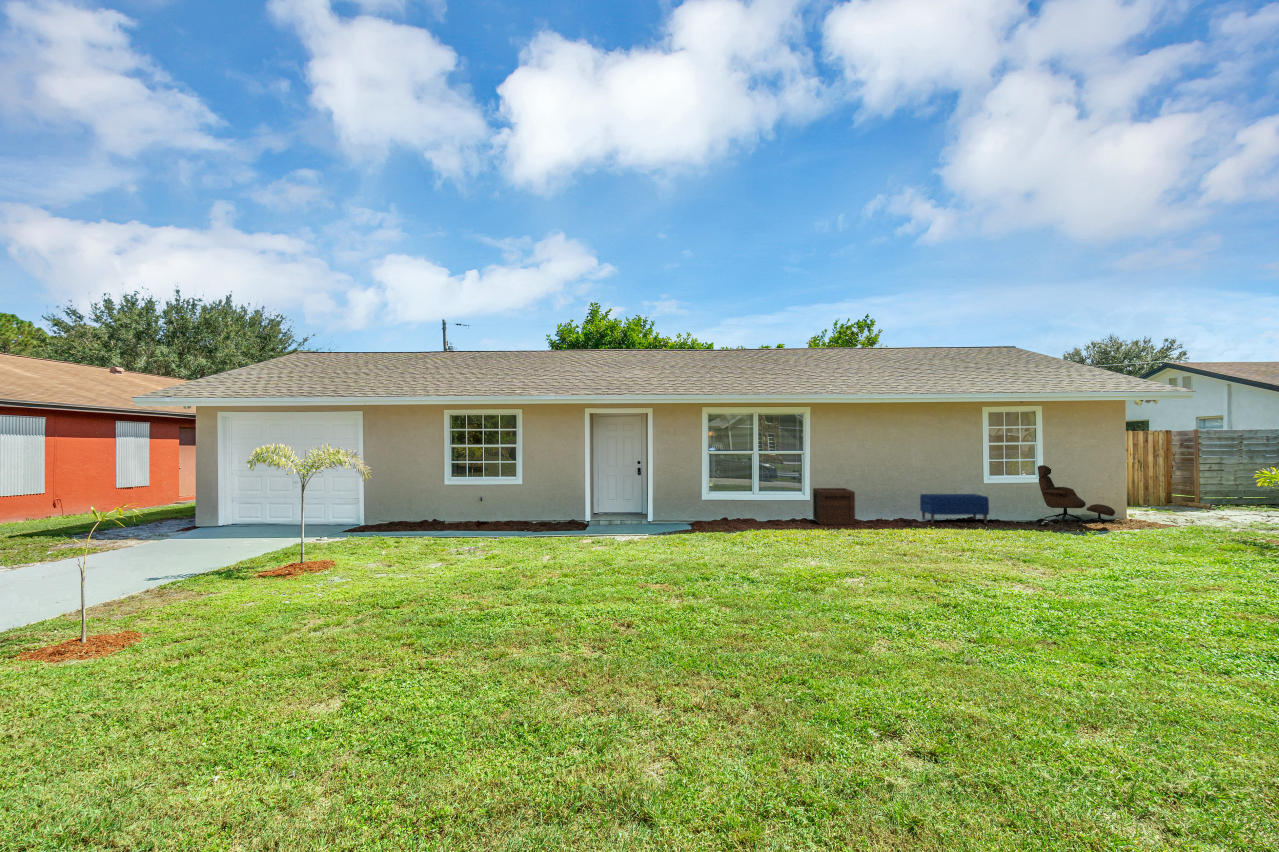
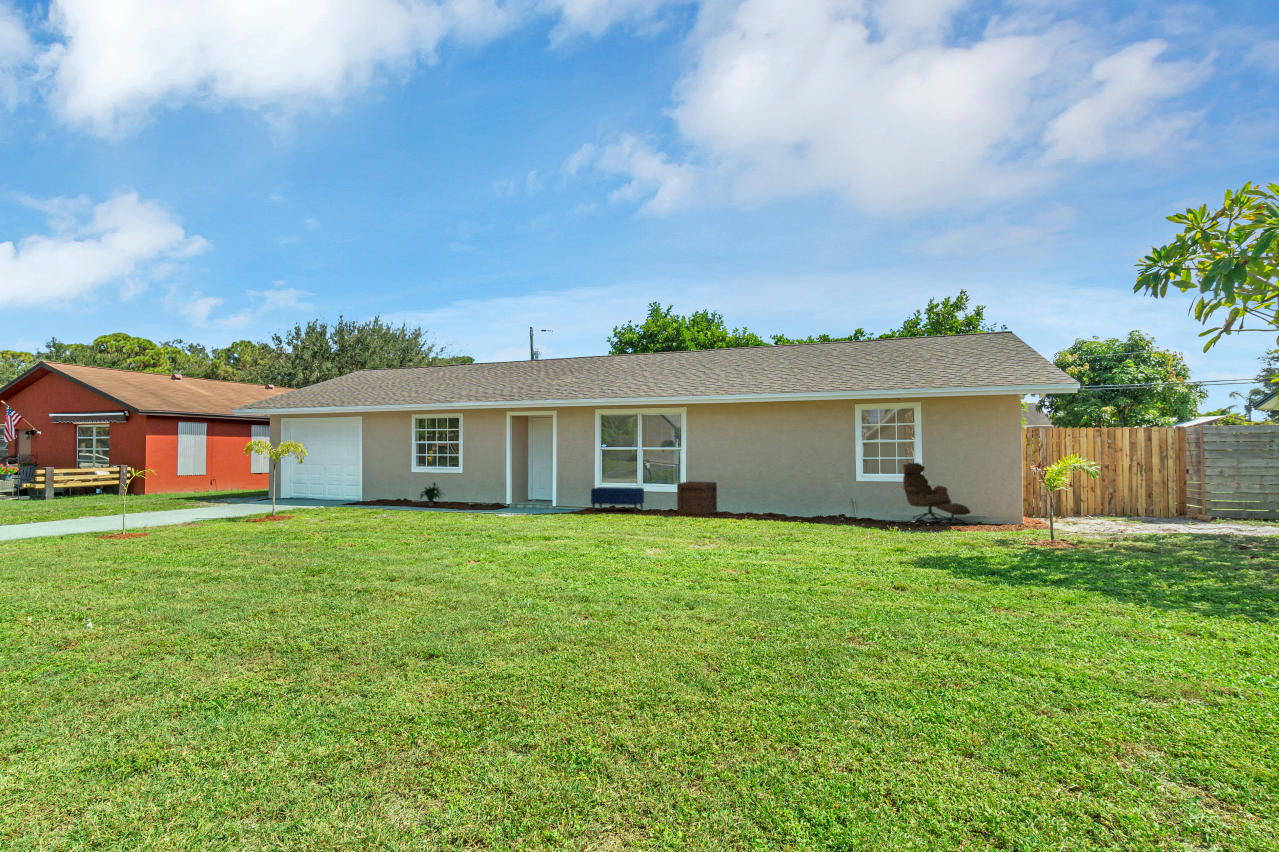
bench: present [920,494,989,523] -> present [591,487,644,512]
potted plant: none [467,498,503,527] -> present [420,485,441,506]

